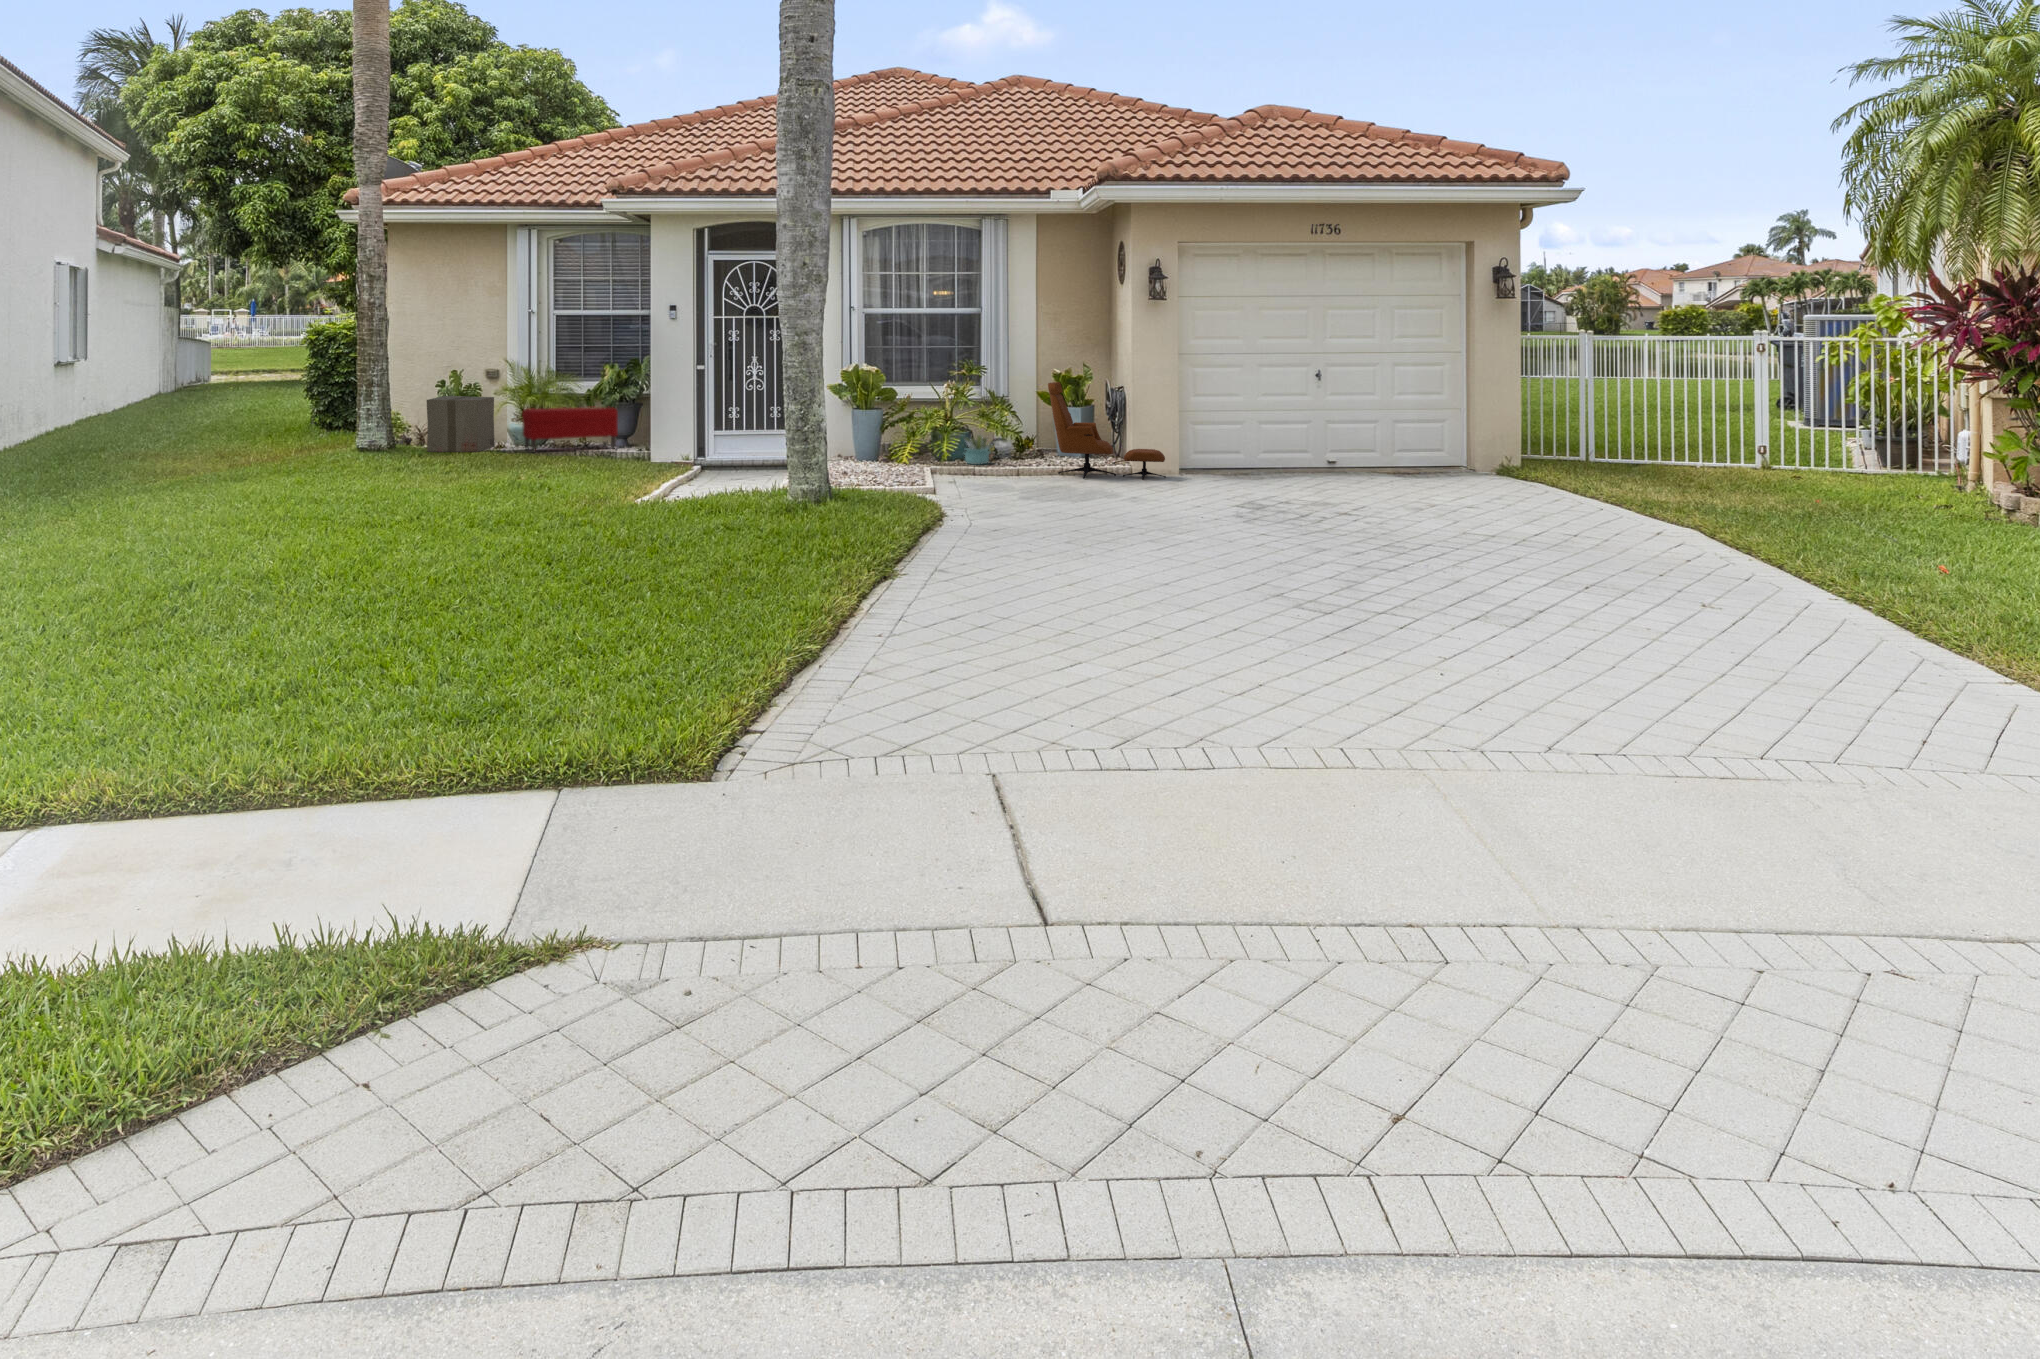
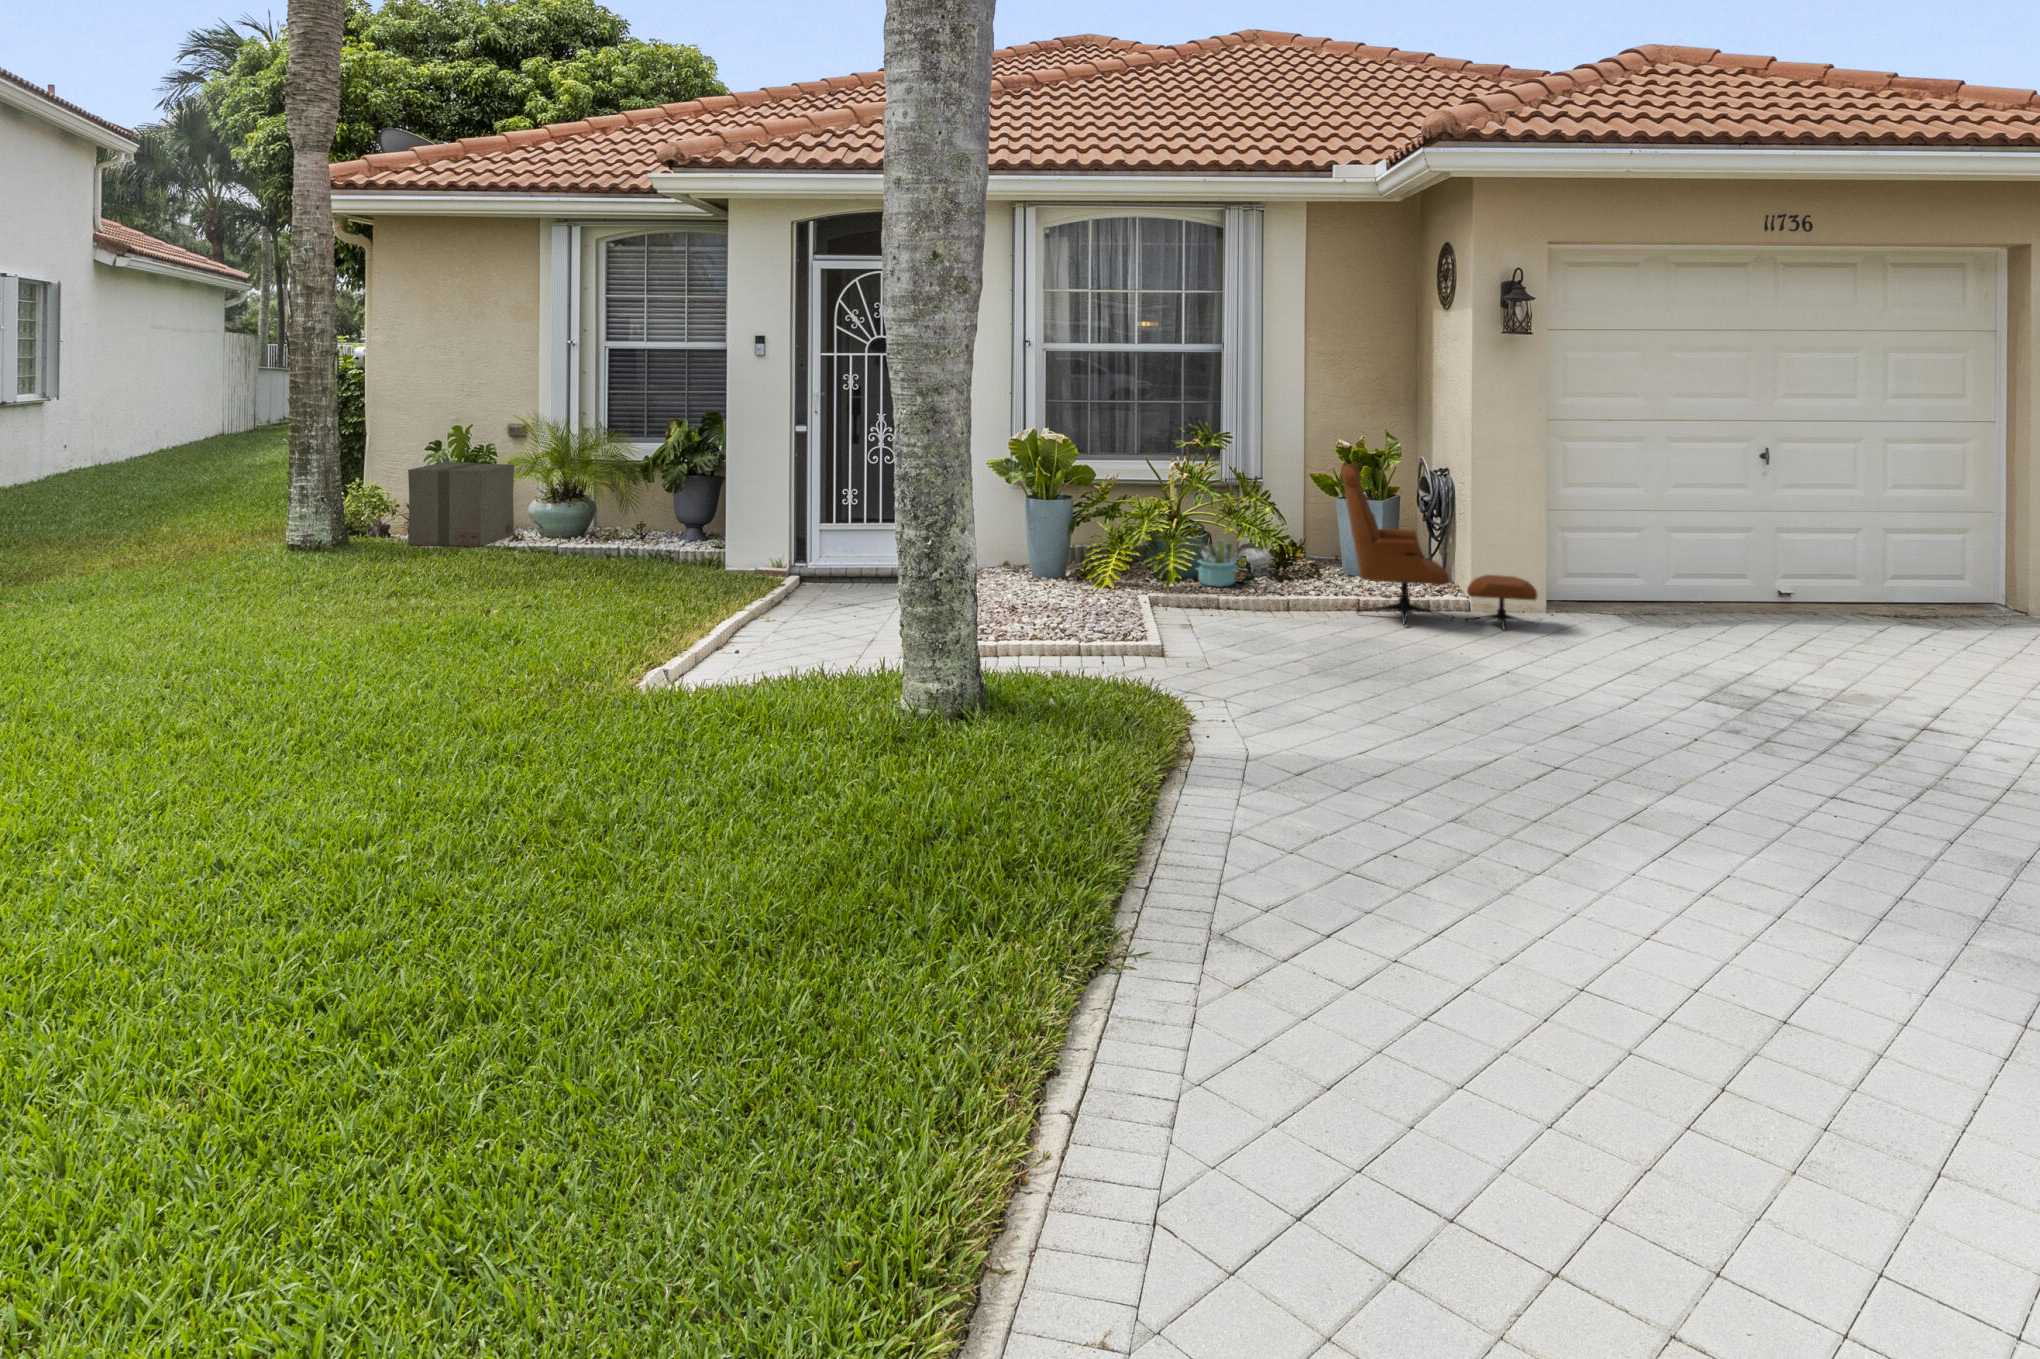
bench: present [522,406,618,452] -> none [549,479,686,549]

